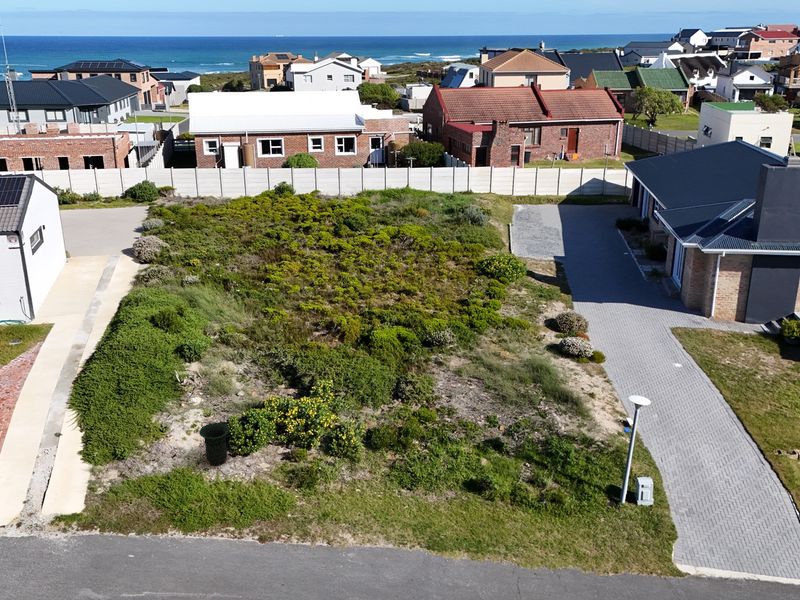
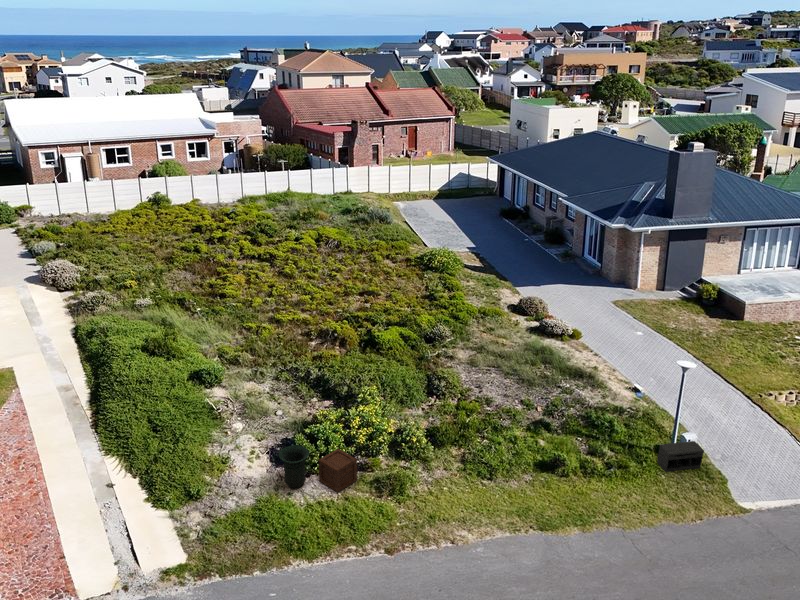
wooden crate: none [238,433,275,476] -> present [319,449,357,492]
bench: none [604,483,655,518] -> present [657,441,704,472]

